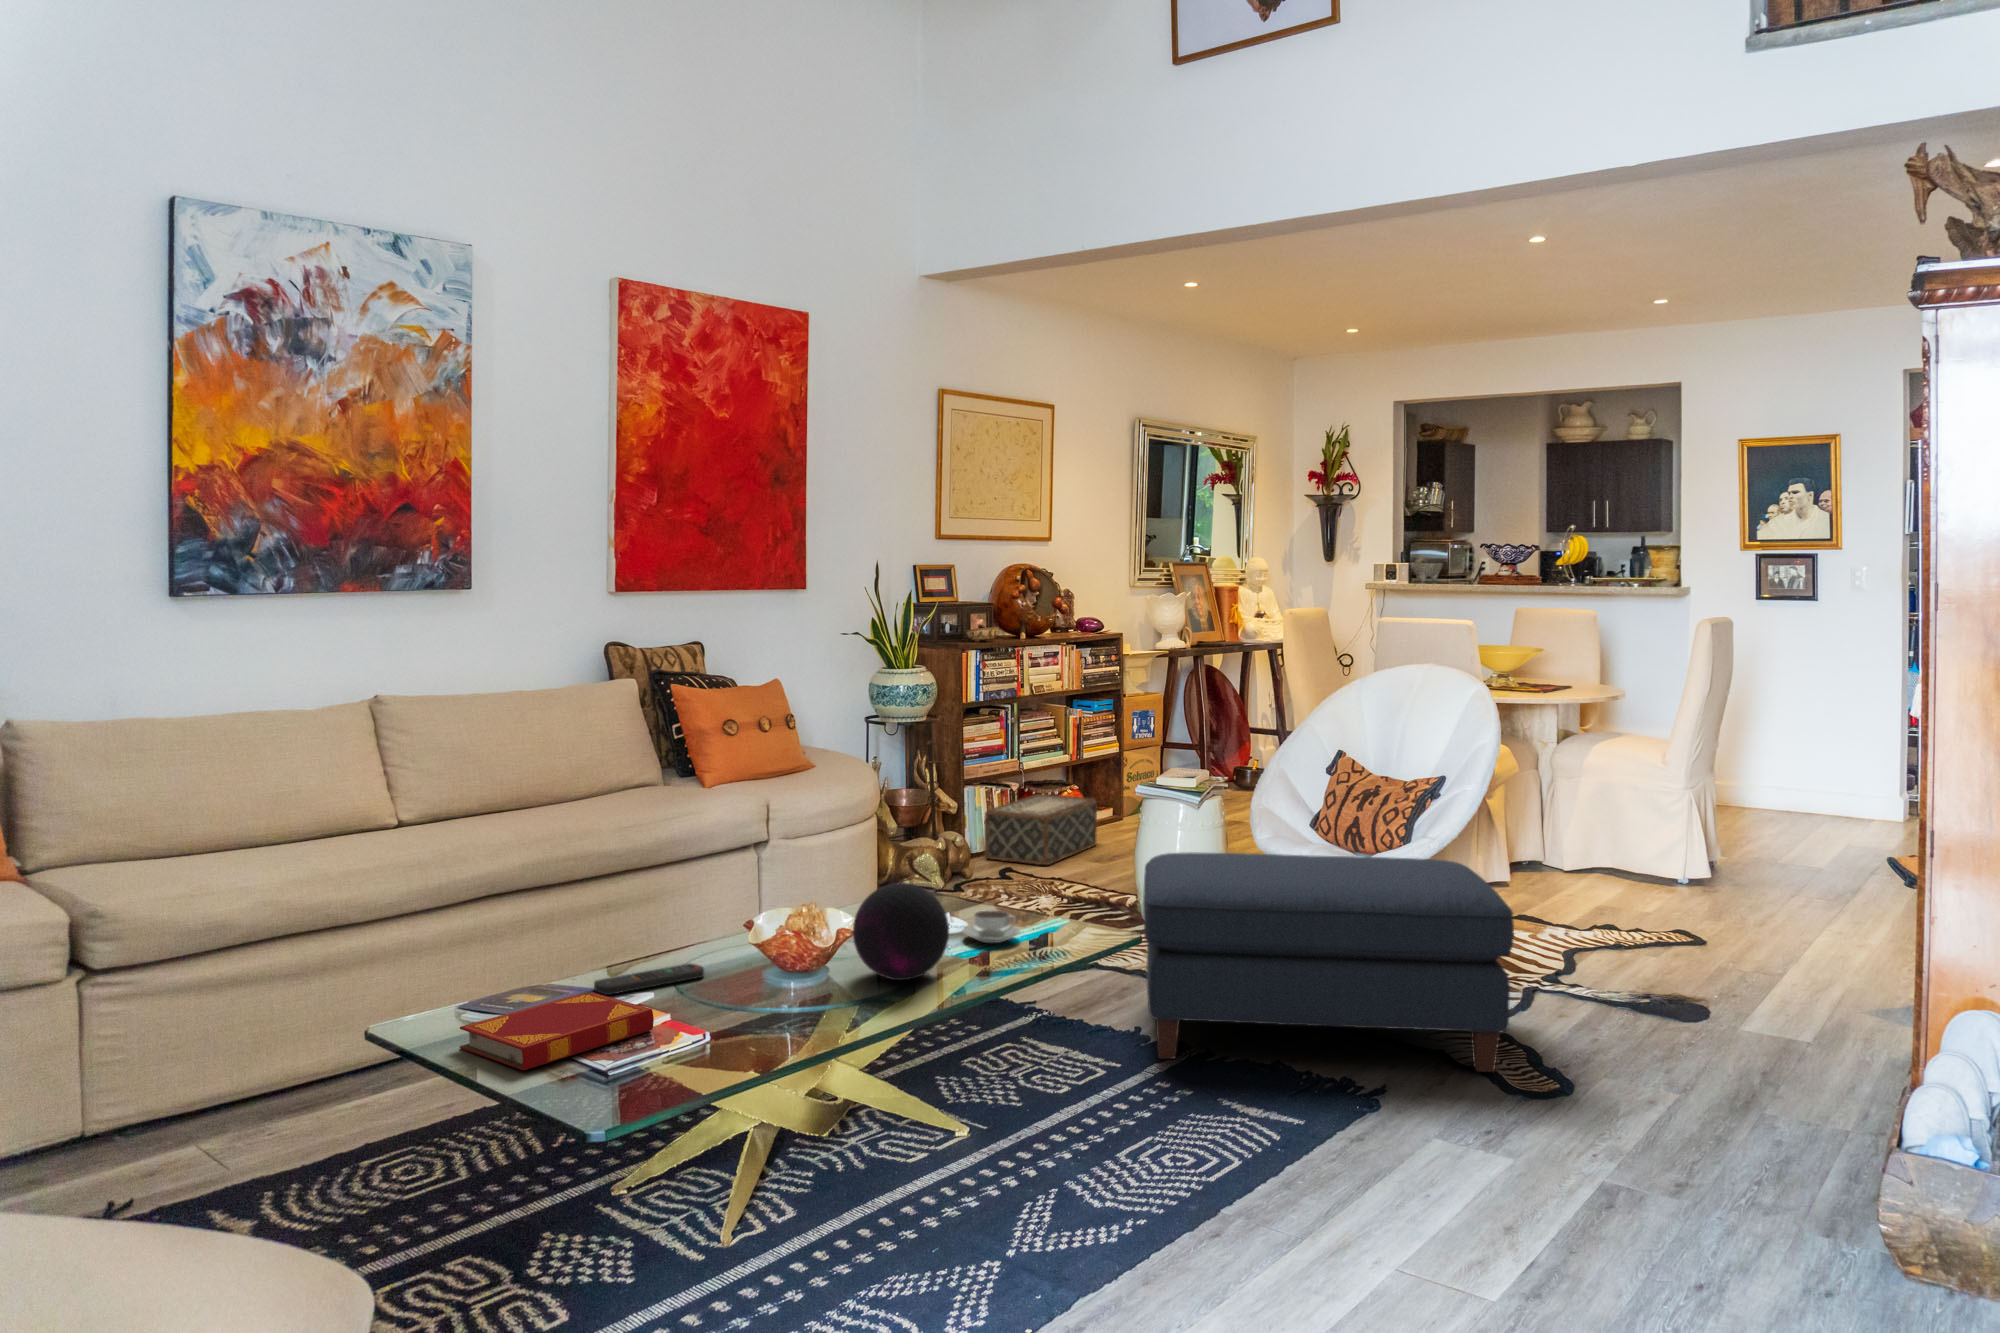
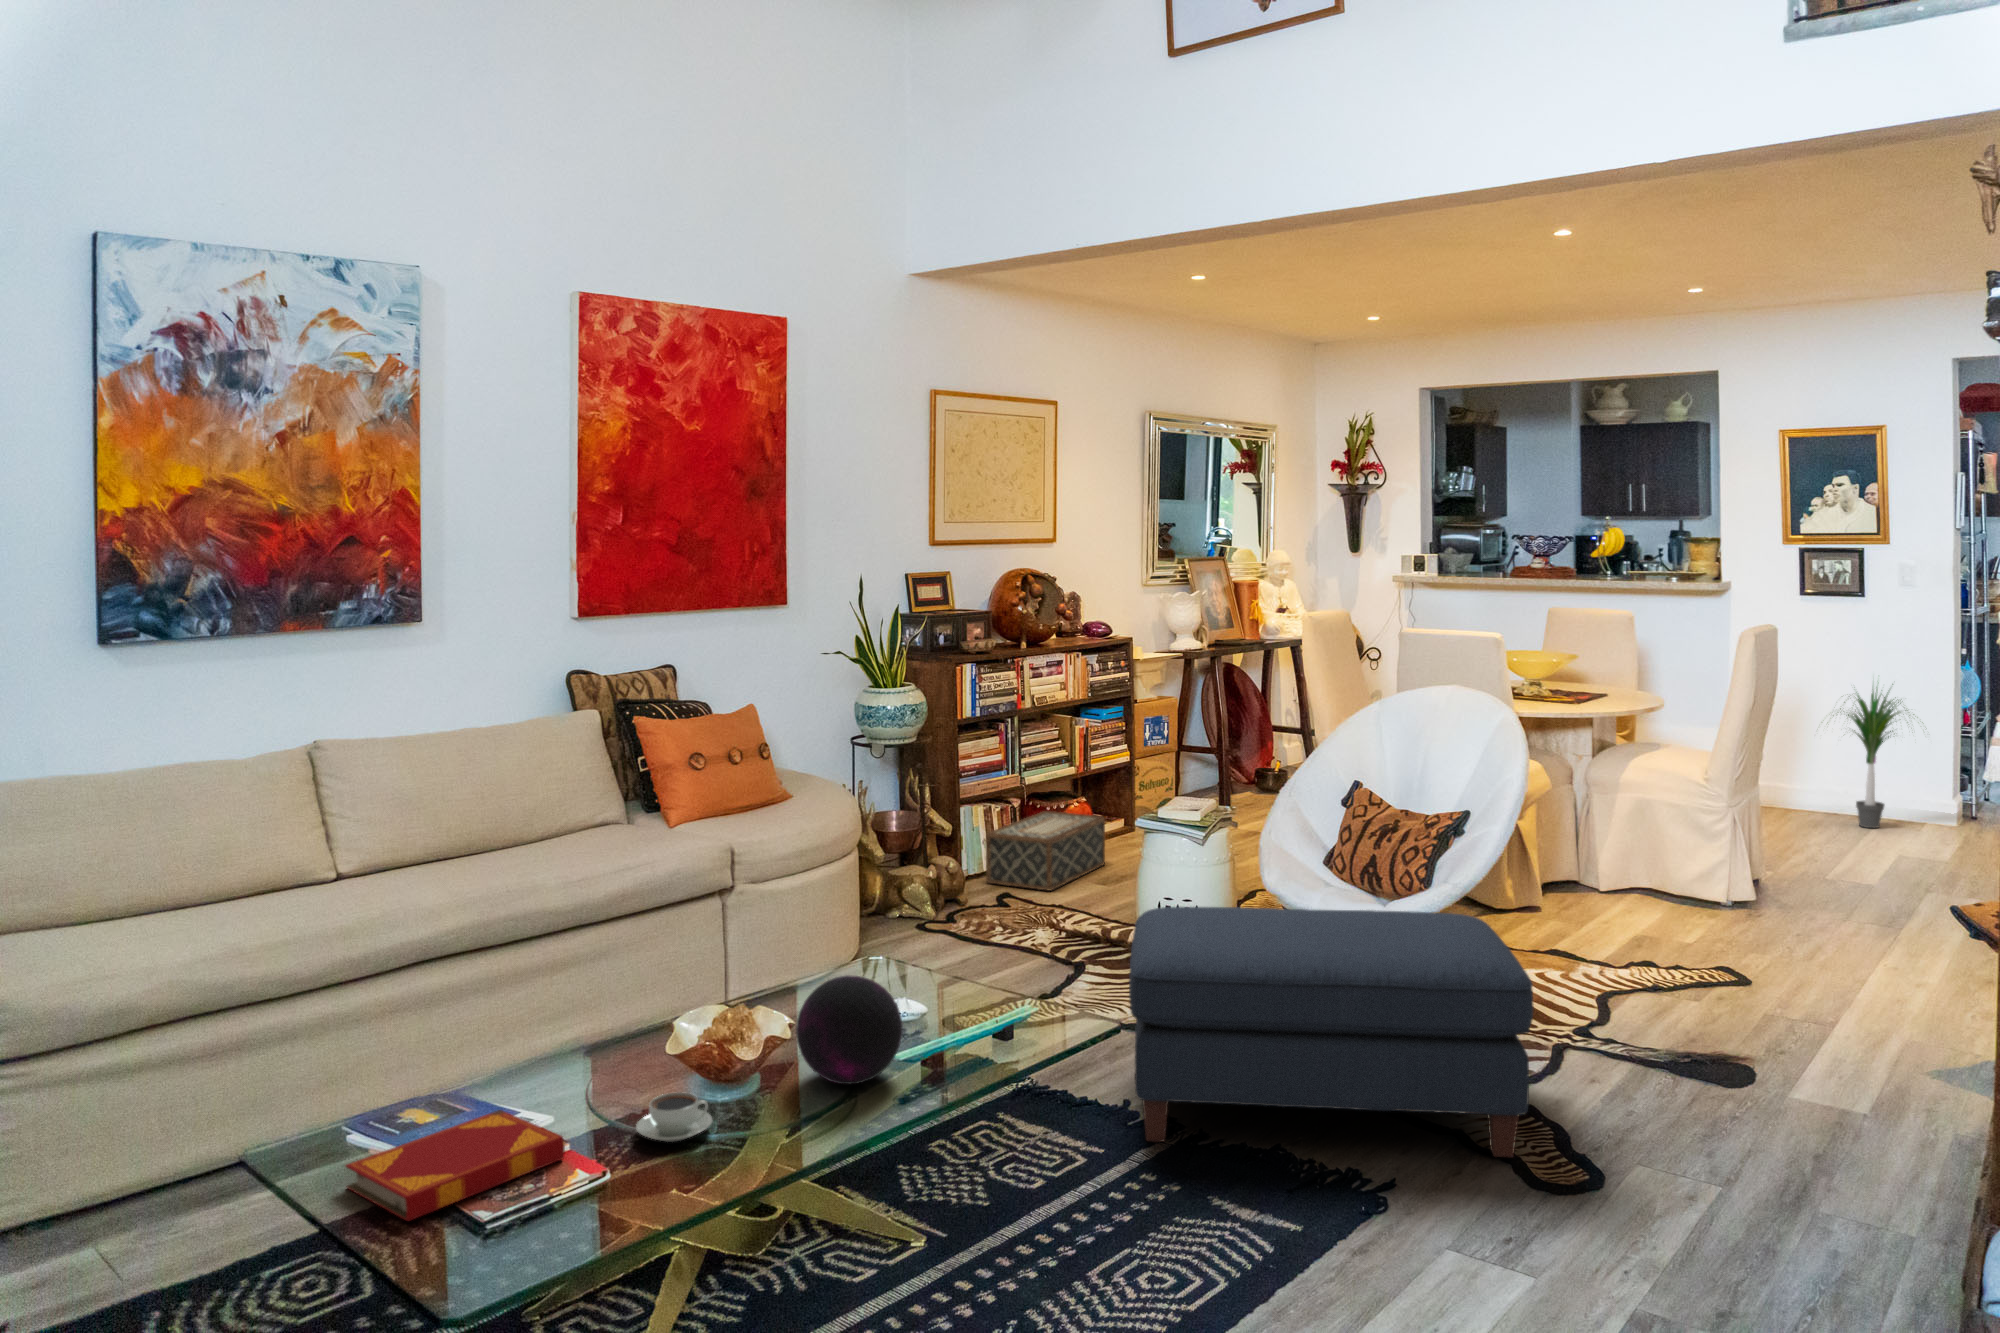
potted plant: none [1765,676,1876,825] -> present [1833,684,1914,828]
coffee cup: present [964,910,1020,943] -> present [636,1092,712,1142]
remote control: present [594,964,704,995] -> none [511,1065,636,1109]

